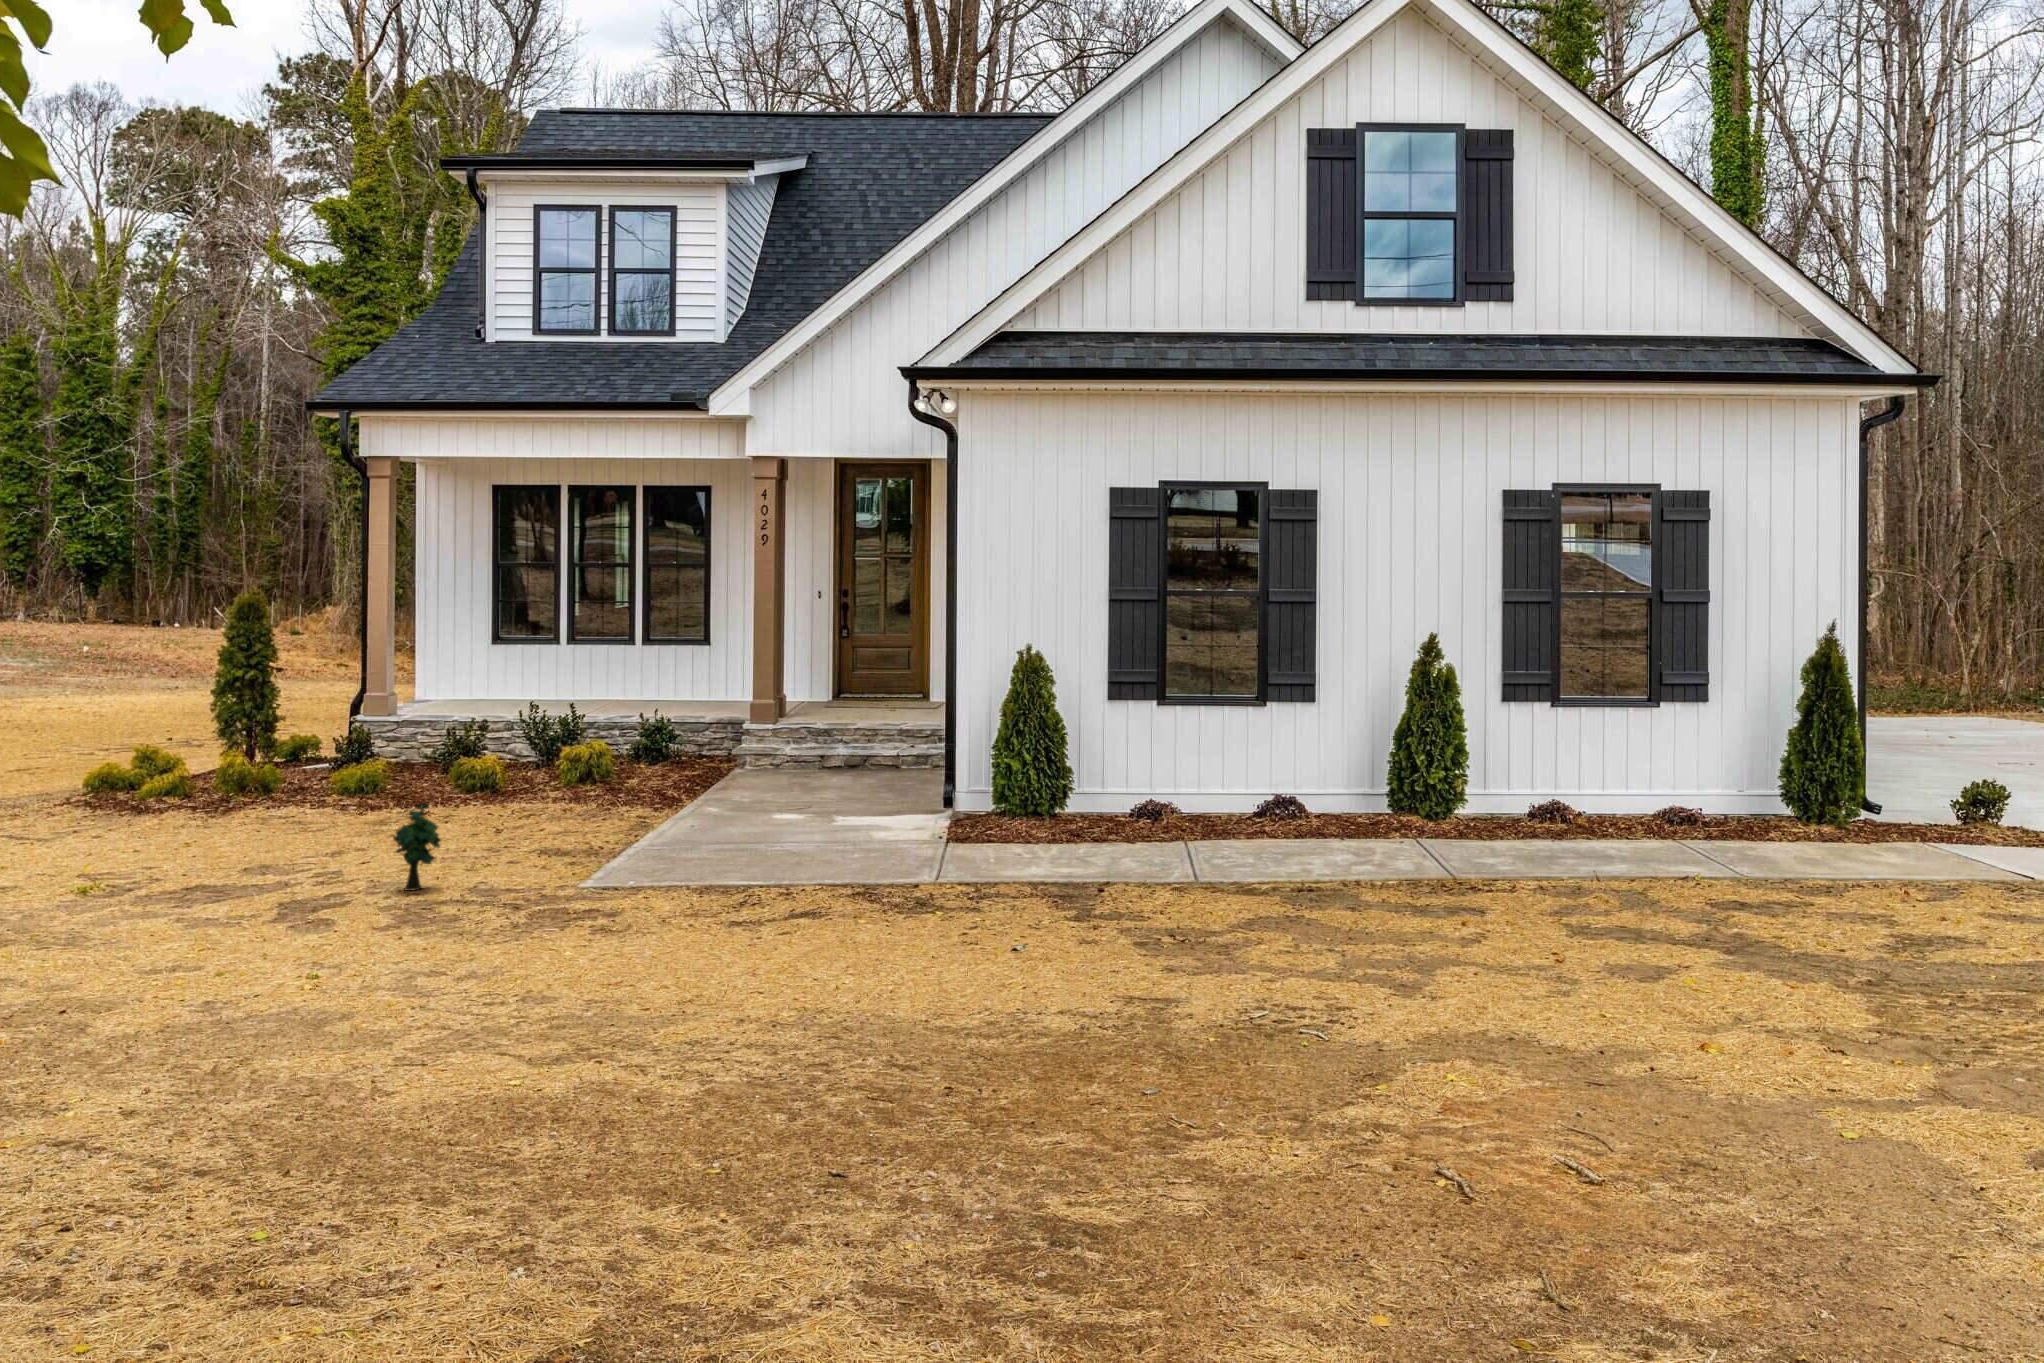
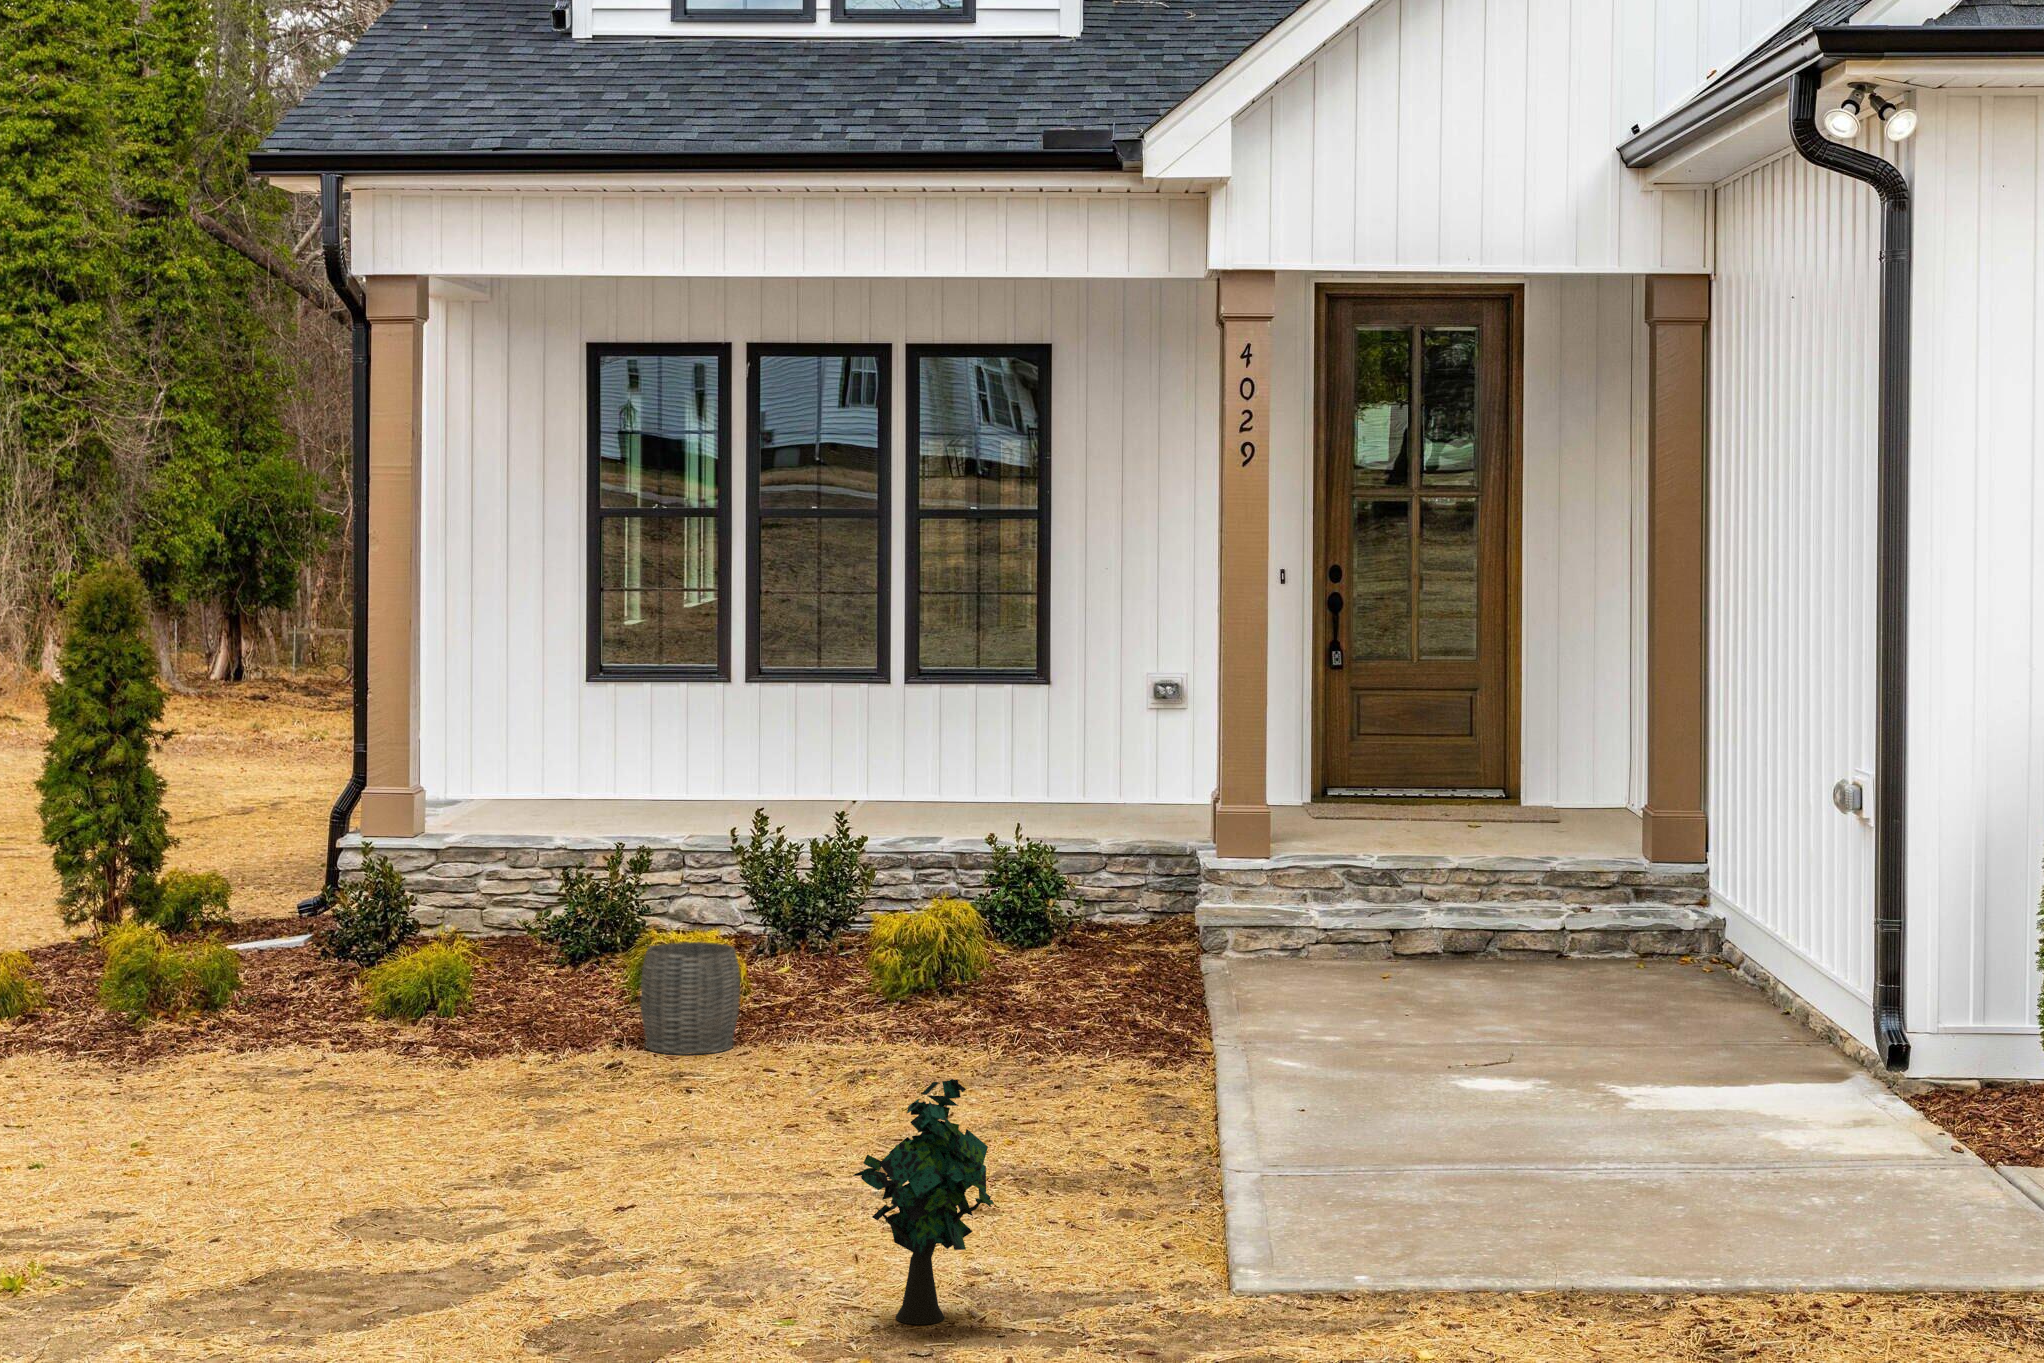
woven basket: none [435,761,480,808] -> present [640,942,740,1055]

